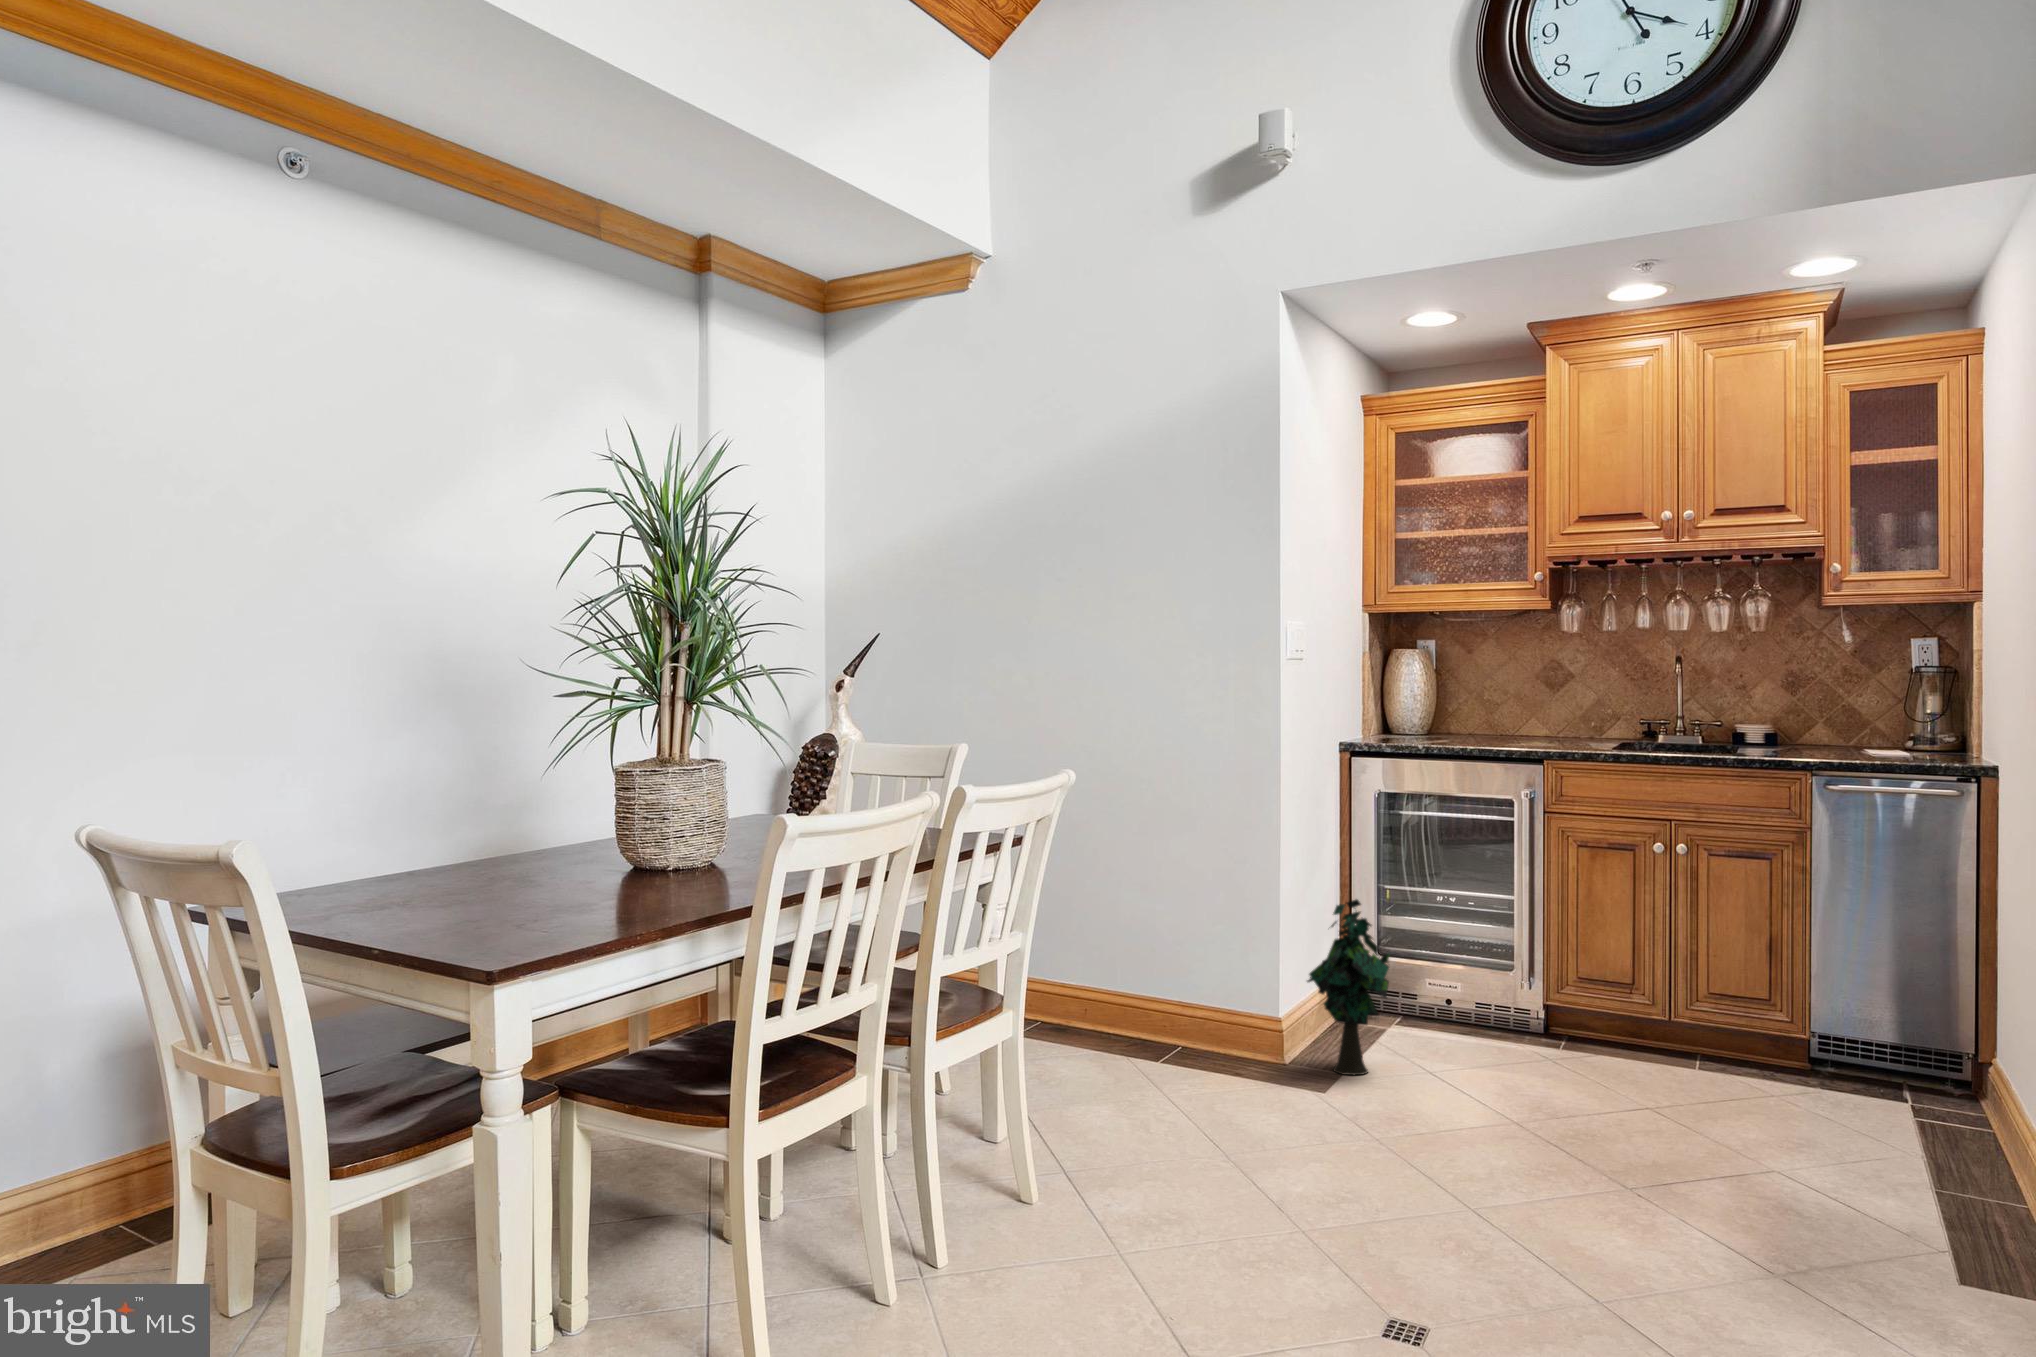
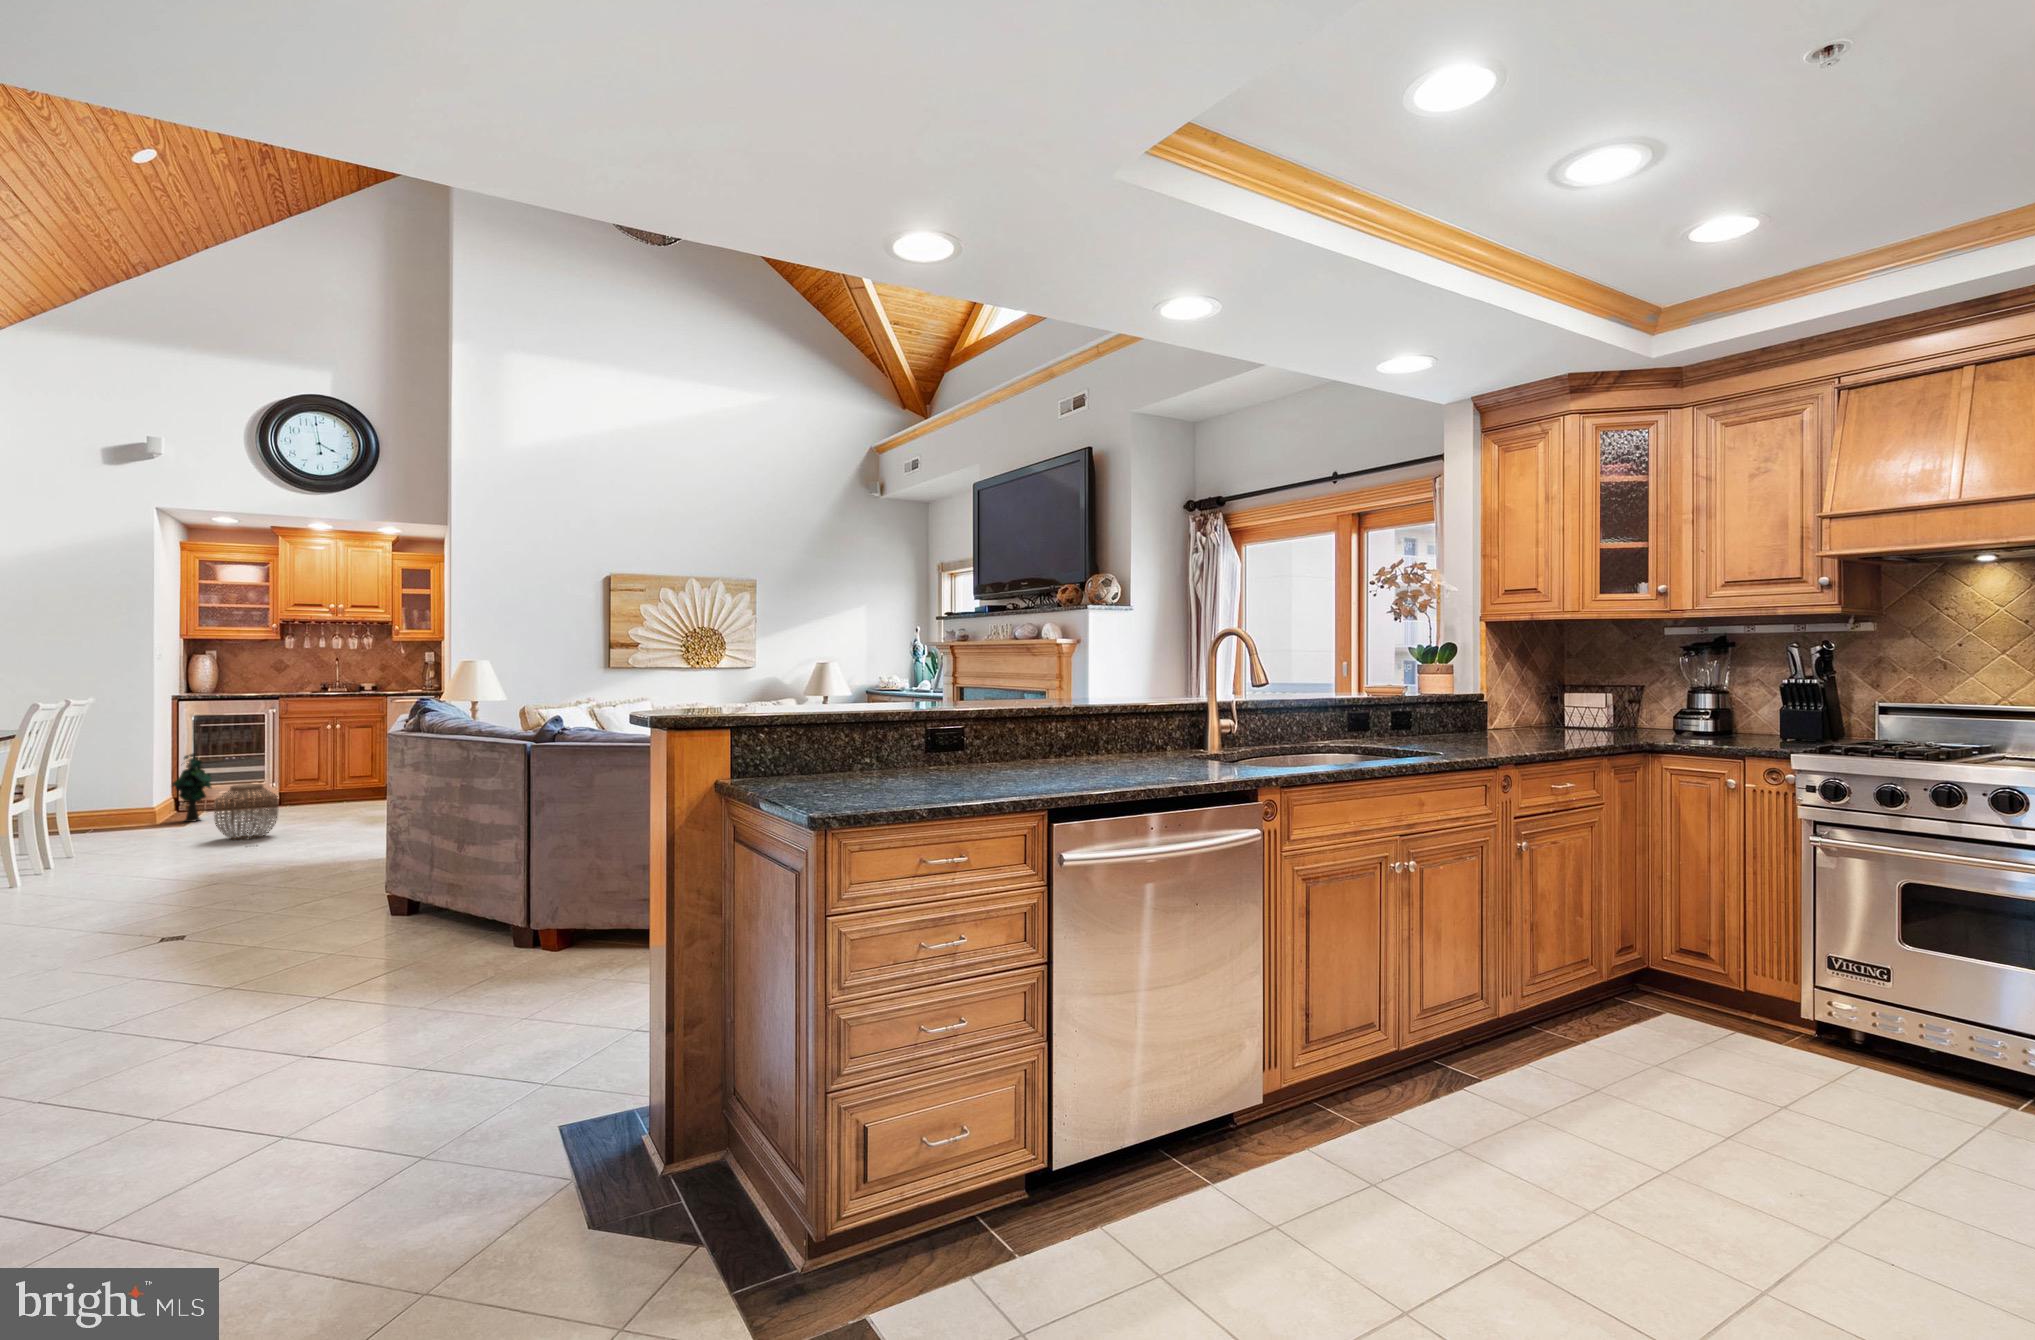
woven basket: none [1340,1049,1499,1233] -> present [214,784,278,840]

